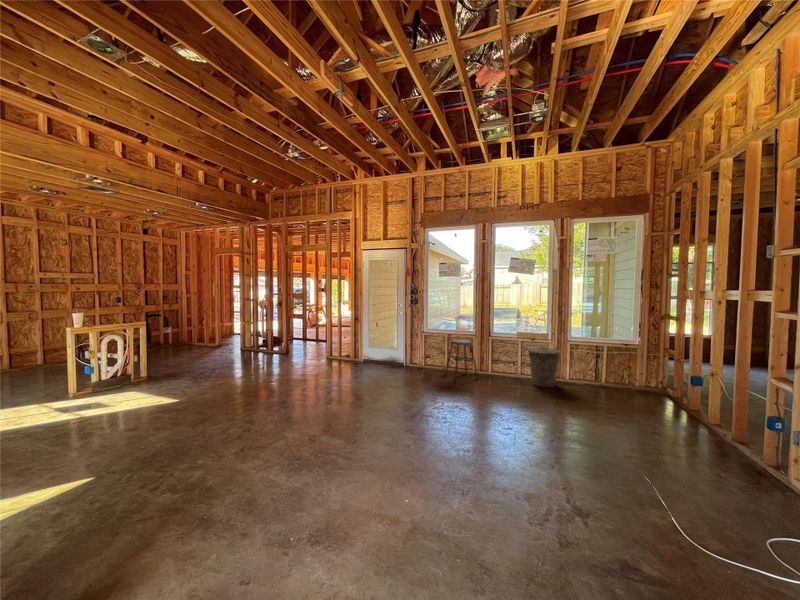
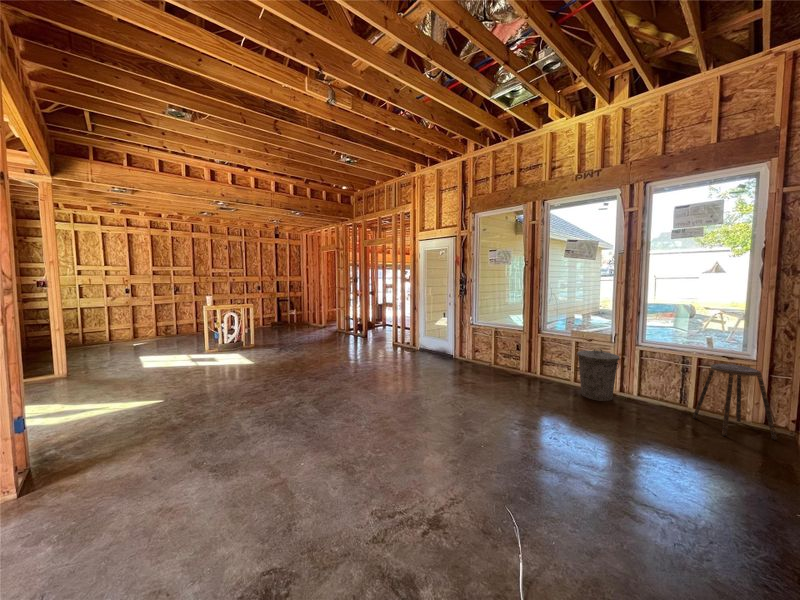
stool: present [445,340,478,380] -> present [693,364,777,440]

